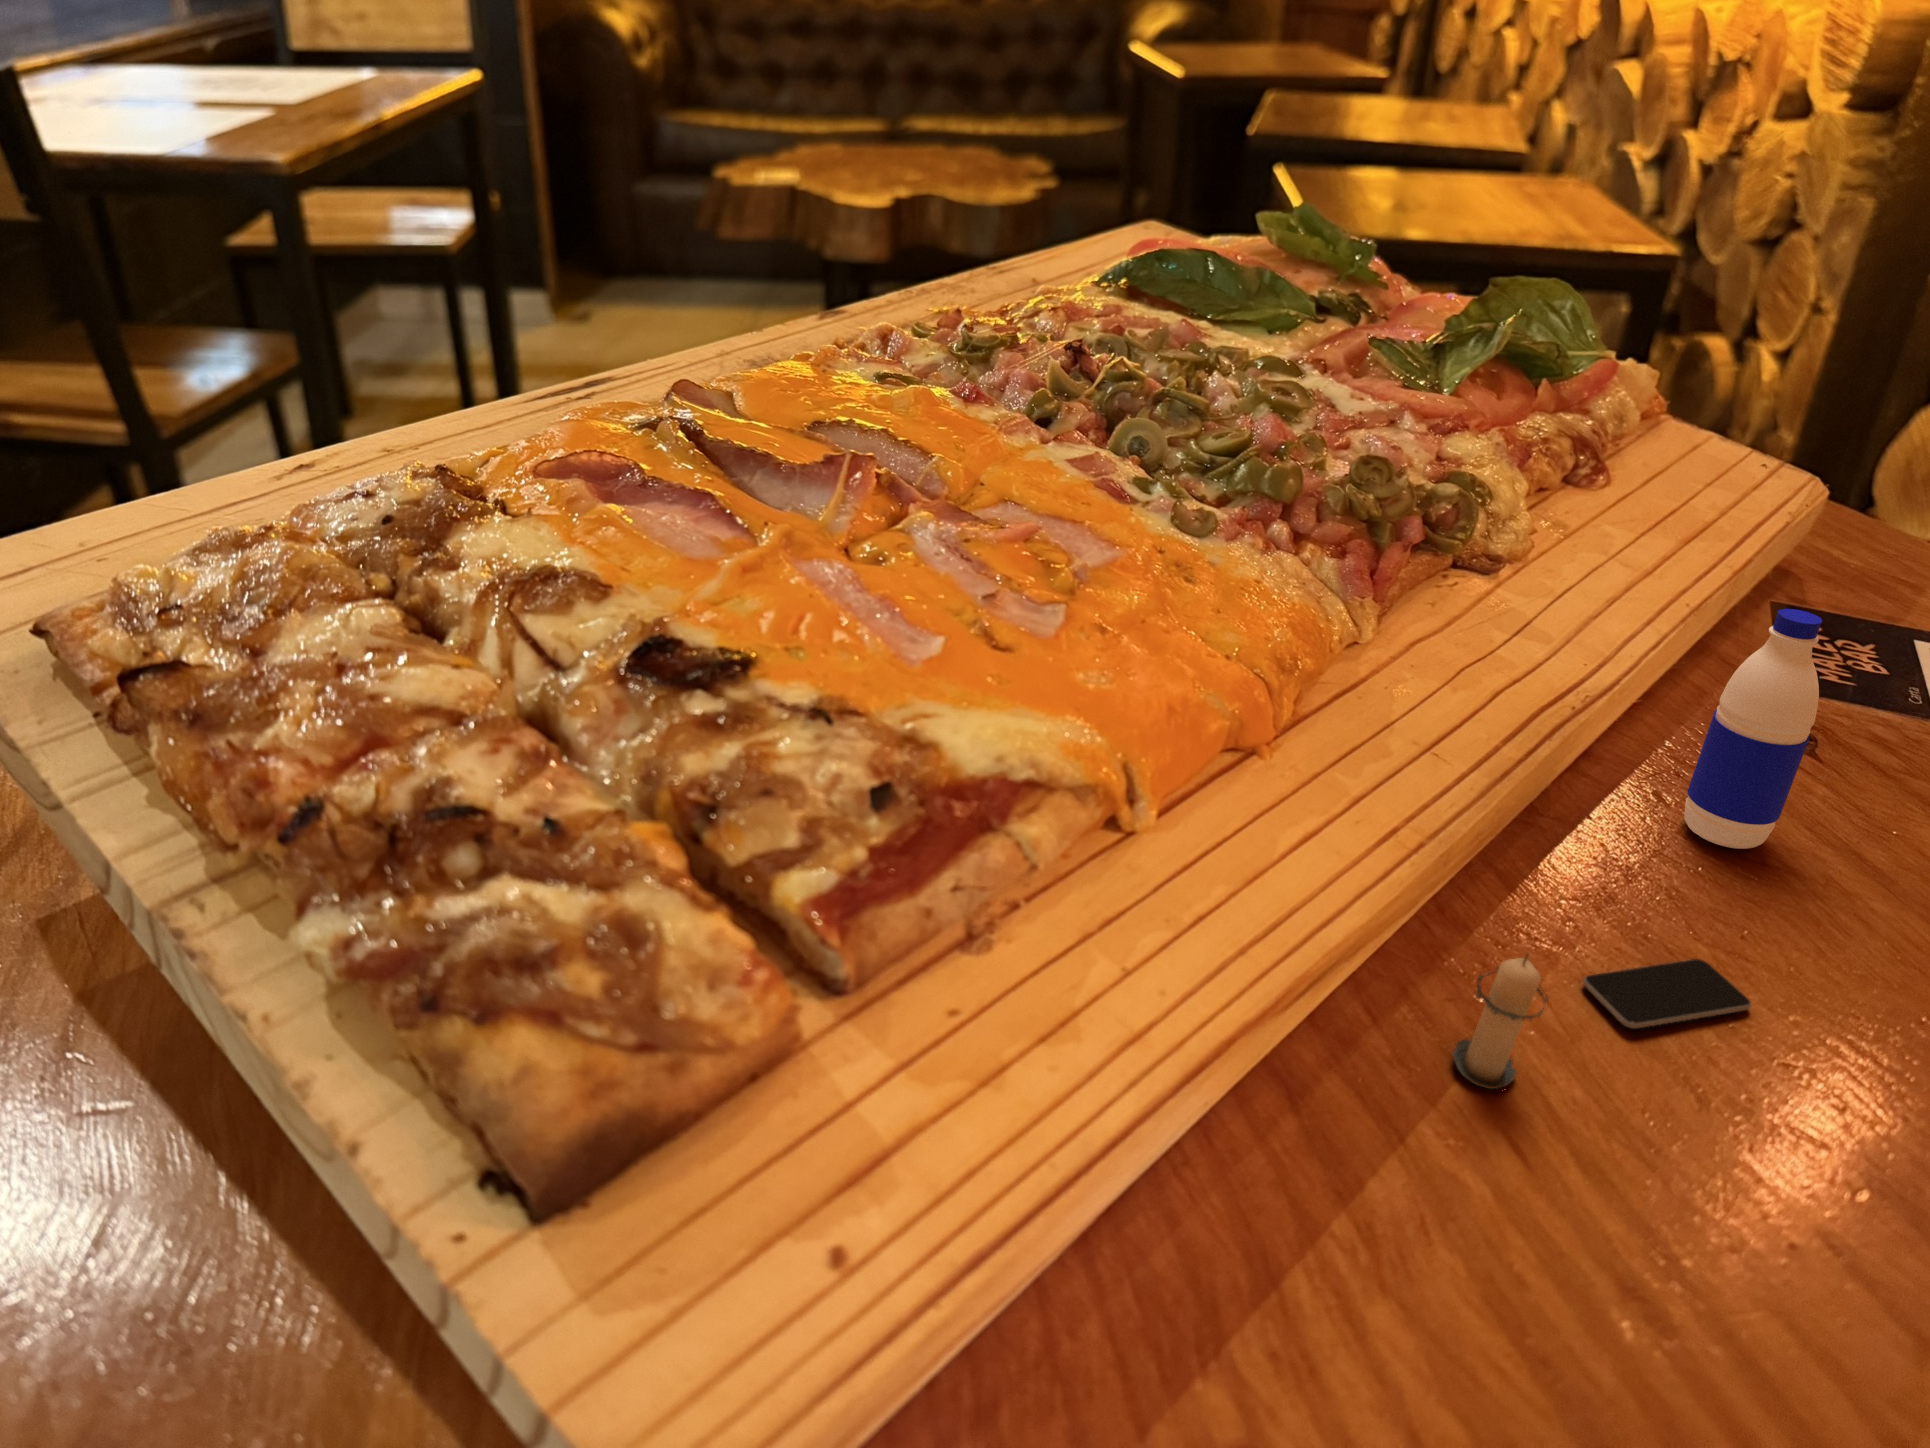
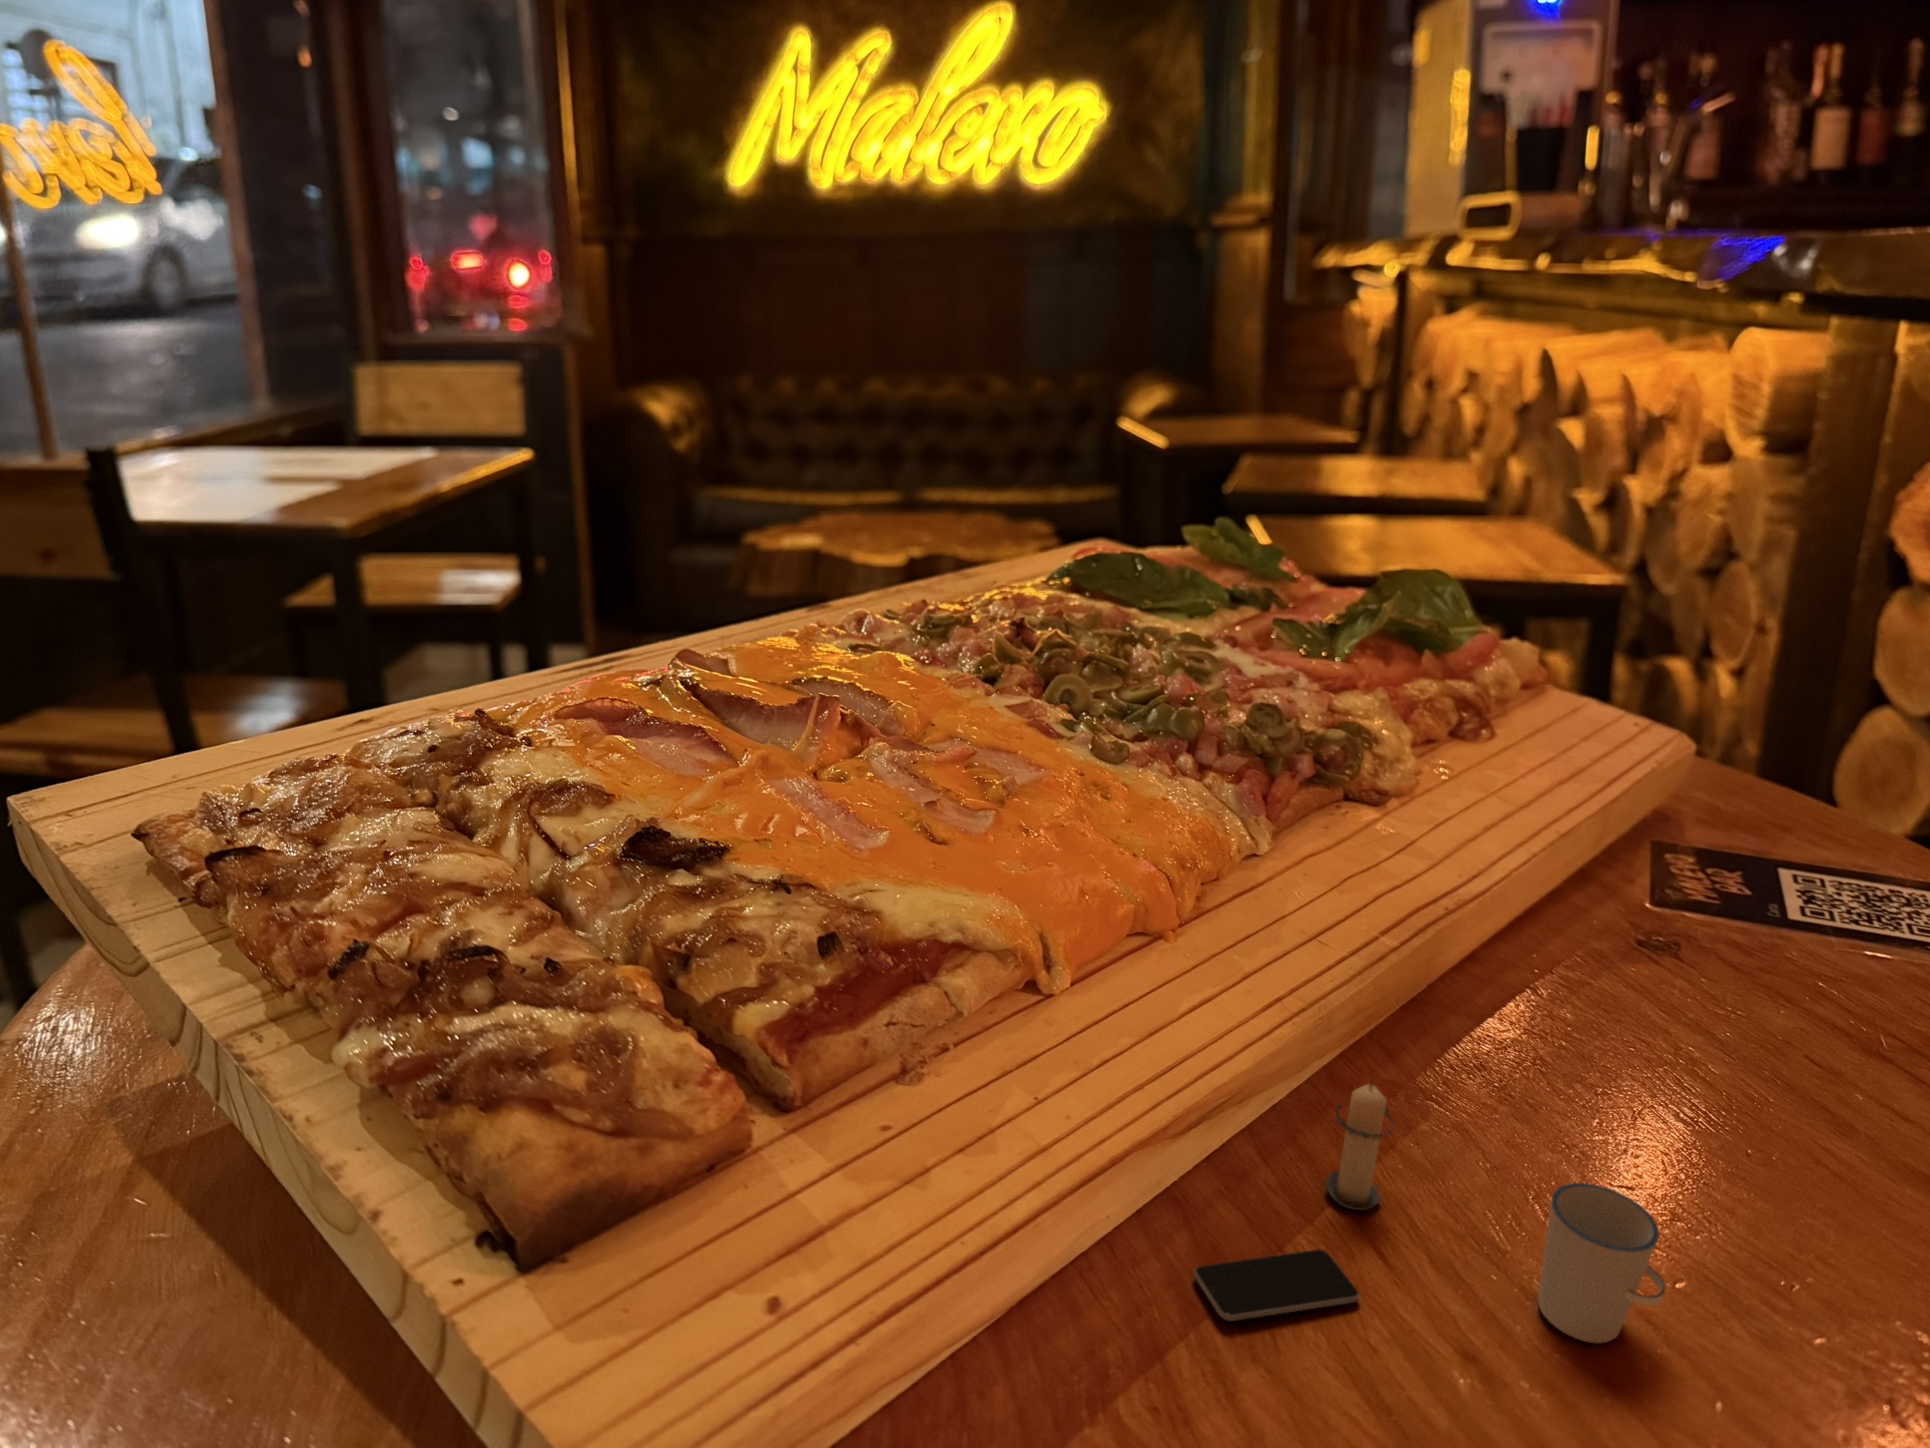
water bottle: present [1684,609,1822,849] -> none [1545,811,1637,1026]
smartphone: present [1583,959,1751,1028] -> present [1194,1250,1360,1321]
cup: none [1705,1088,1876,1263] -> present [1538,1183,1665,1344]

